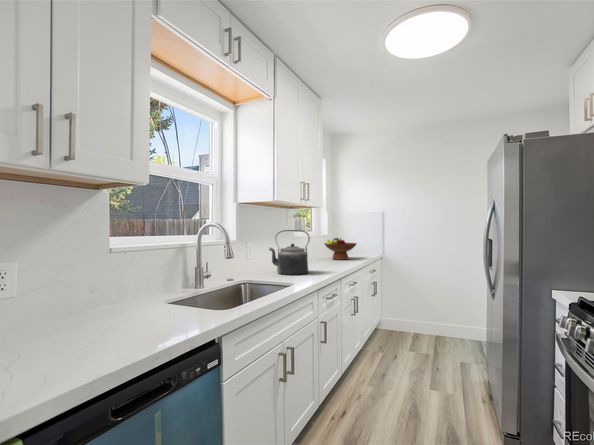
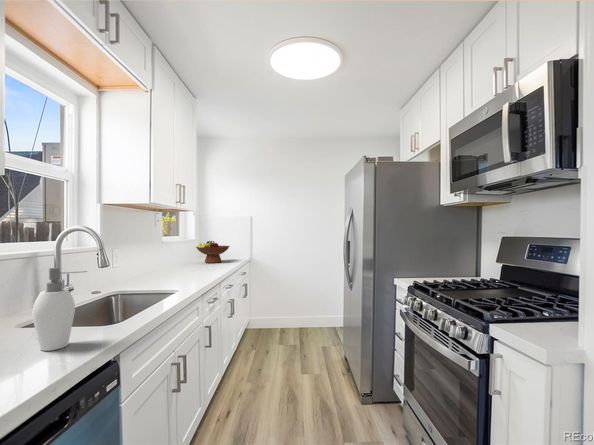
kettle: present [269,230,310,275] -> none [143,233,189,281]
soap dispenser: none [157,259,196,327] -> present [32,268,87,351]

